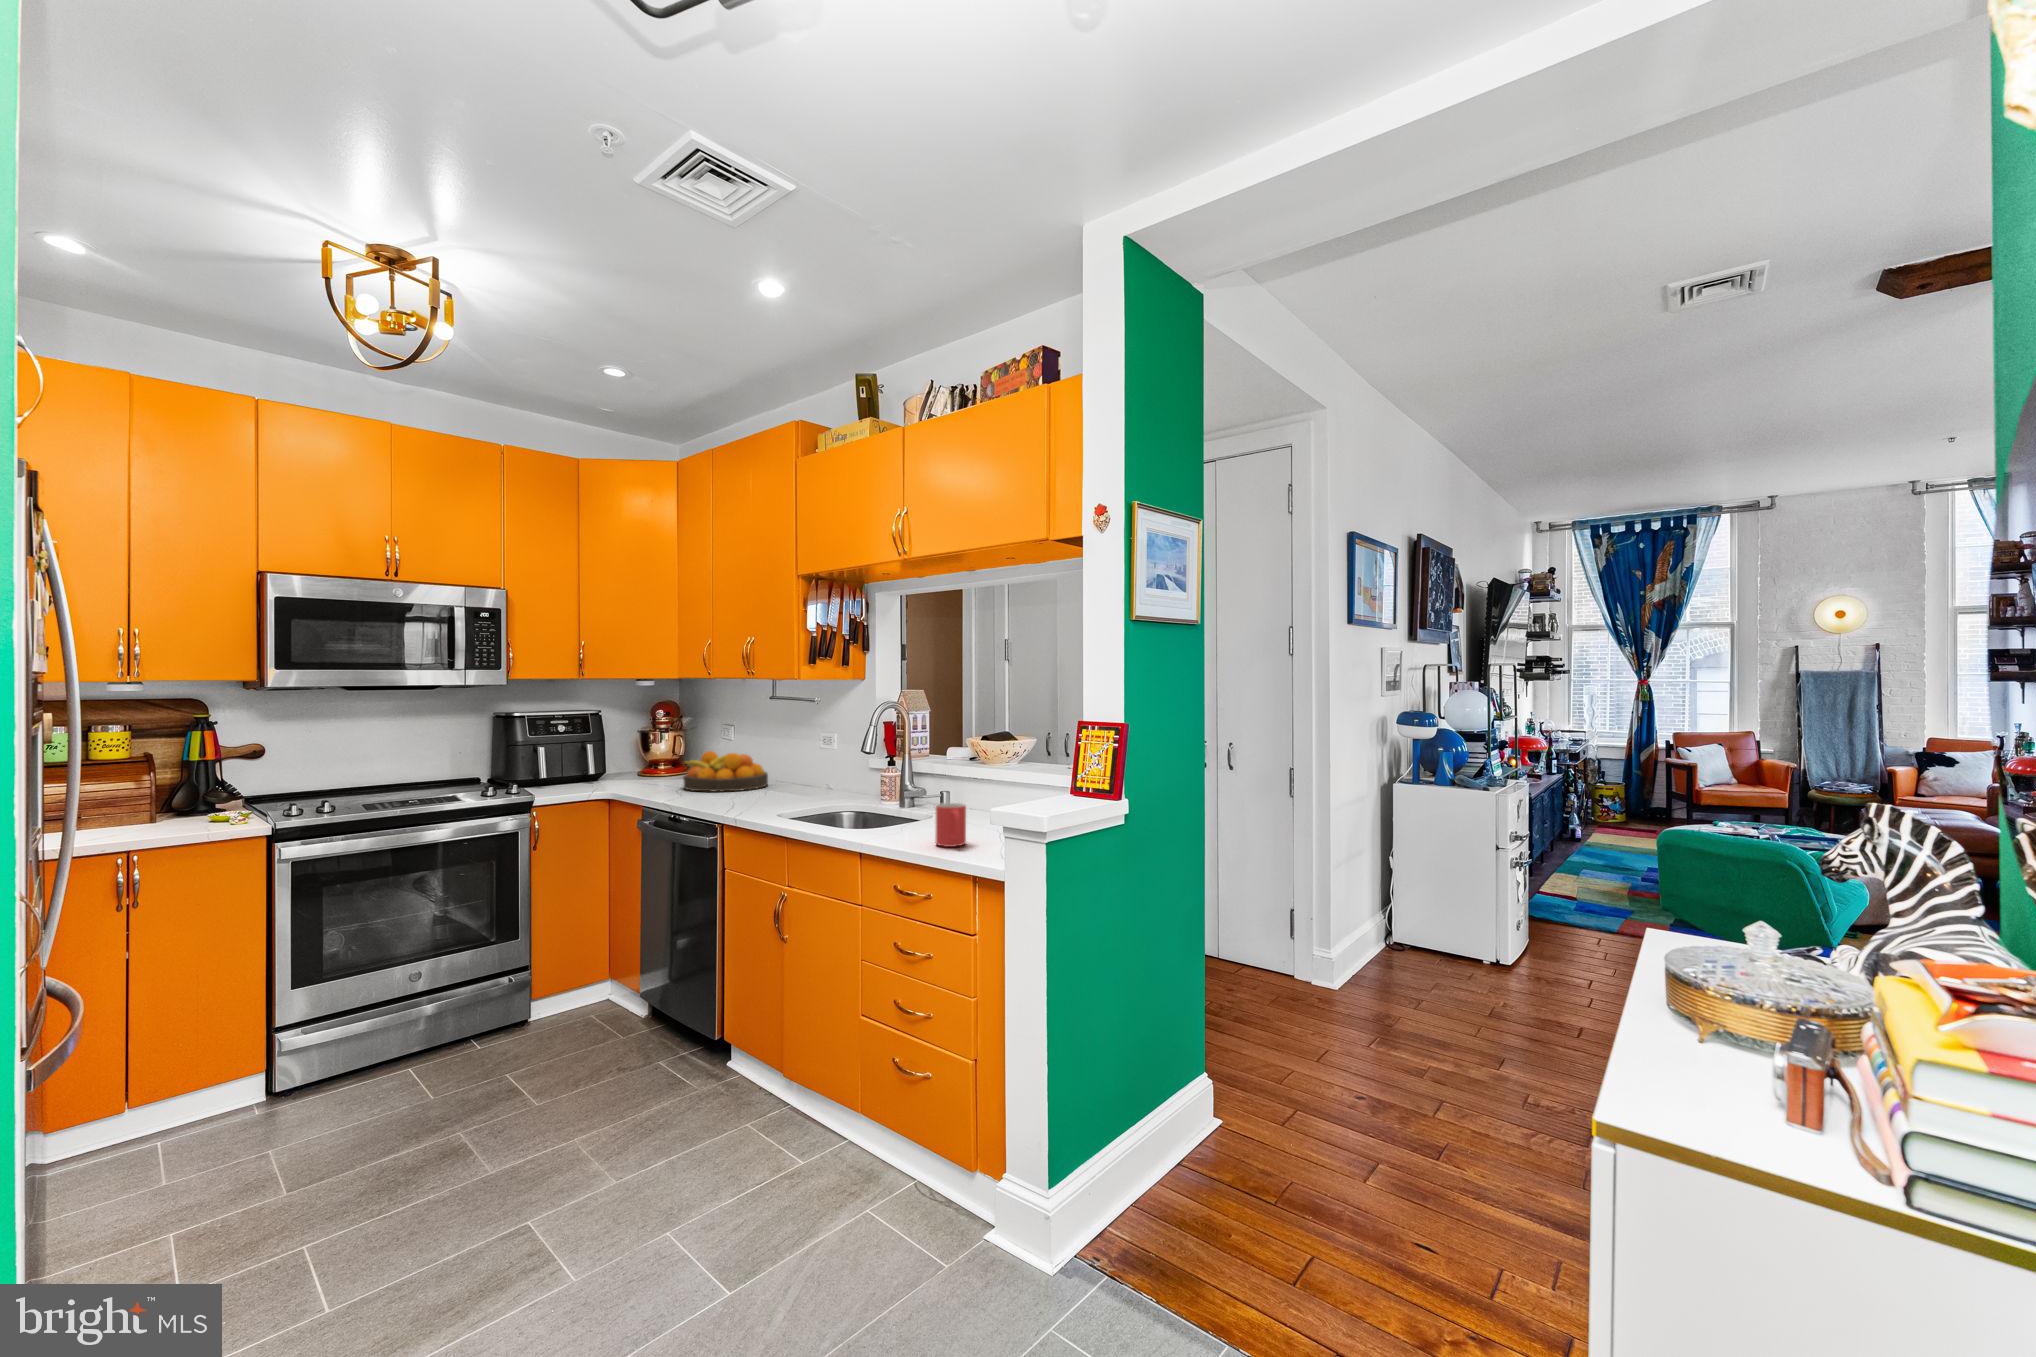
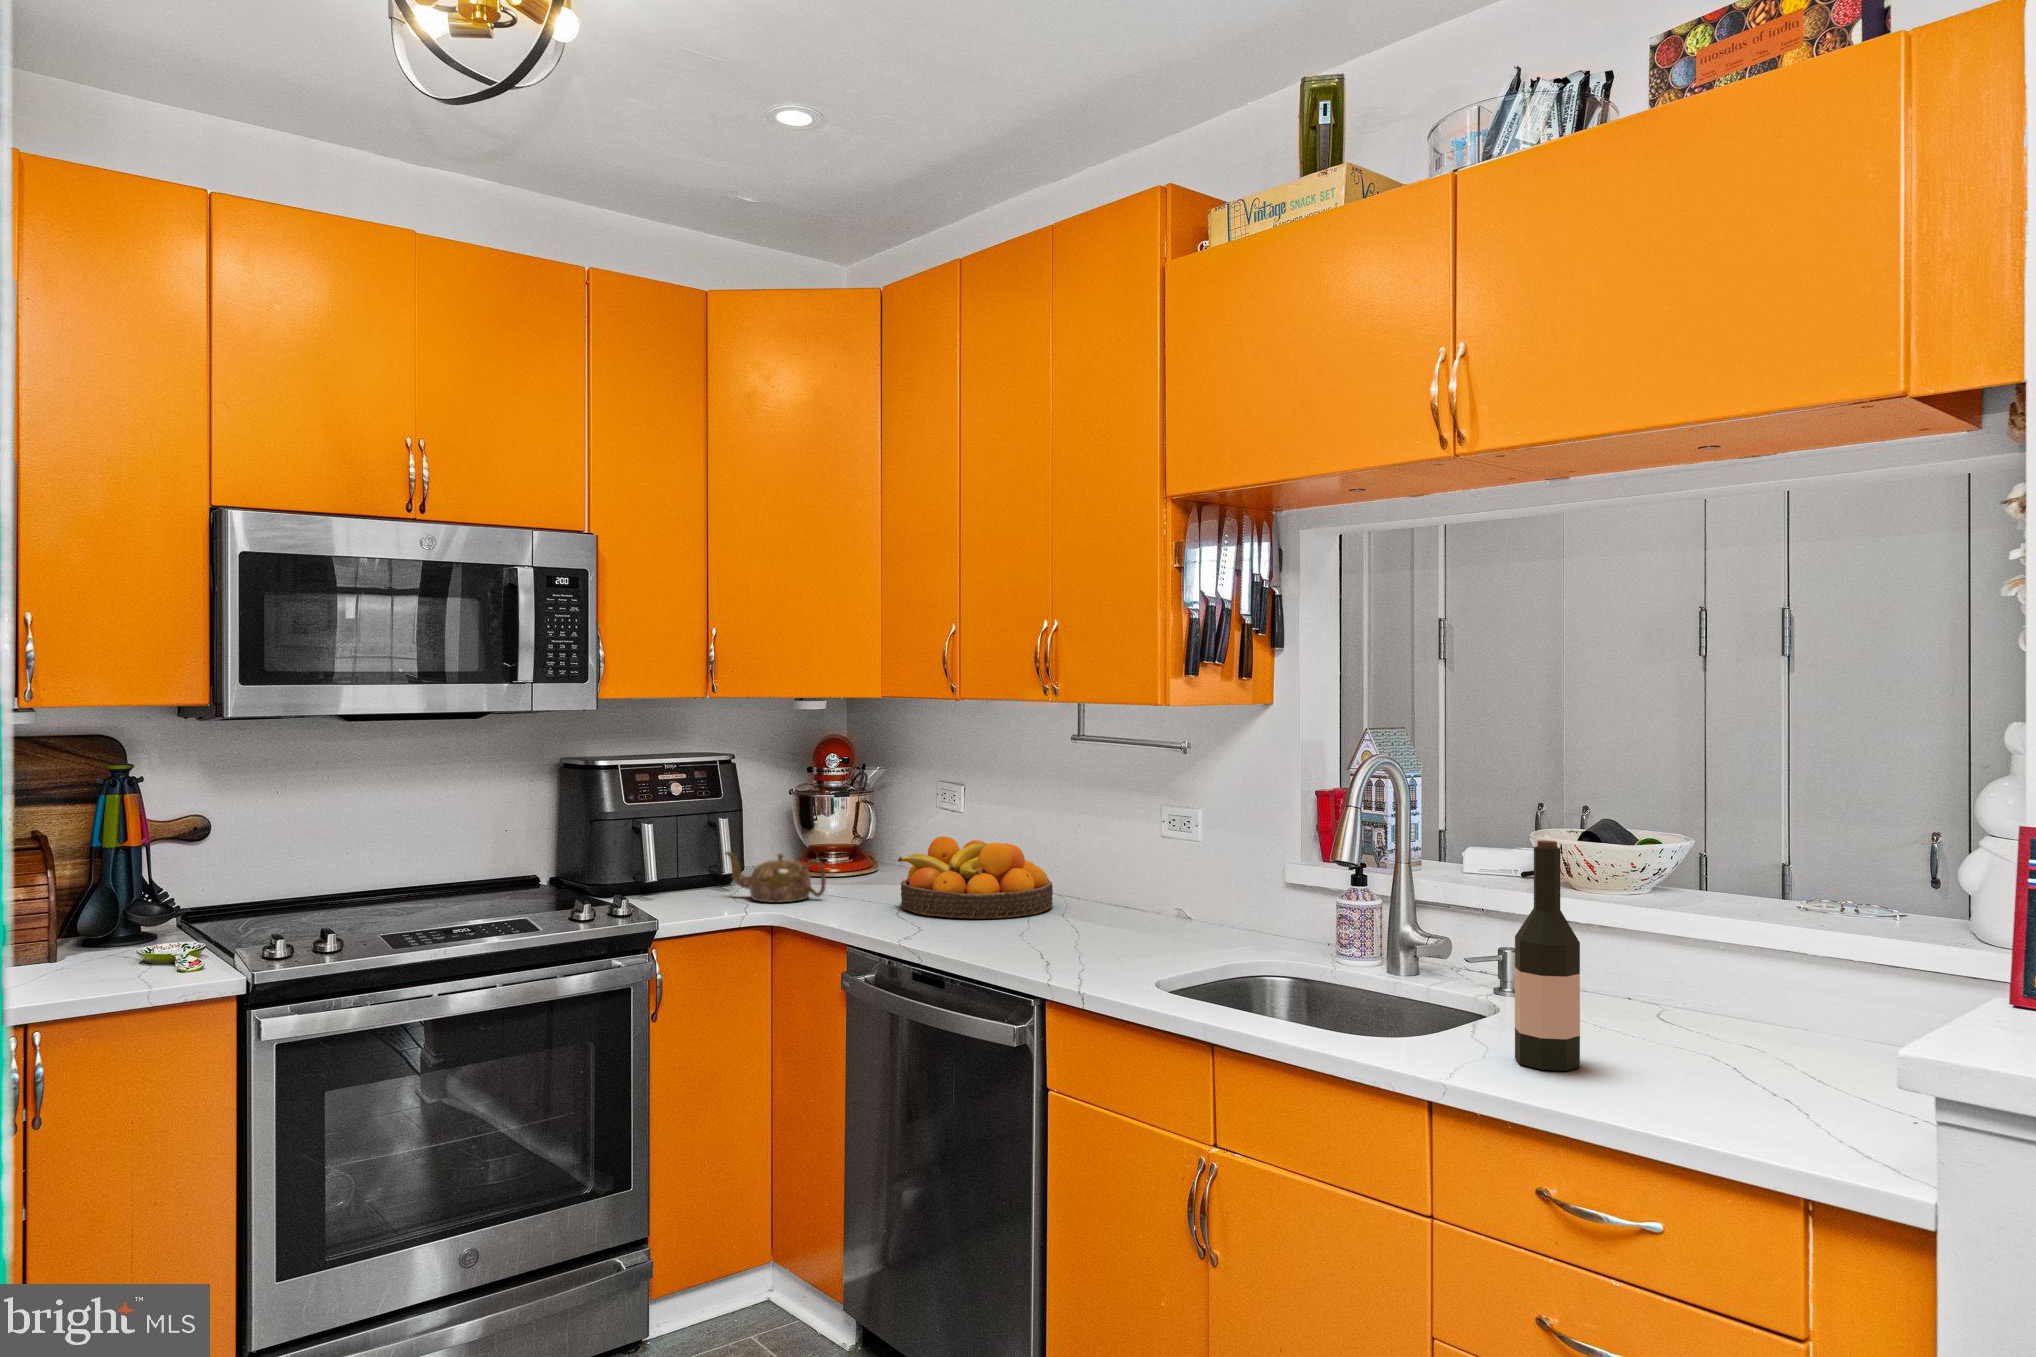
wine bottle: none [910,734,937,837] -> present [1515,840,1580,1071]
teapot: none [589,761,645,787] -> present [725,852,826,903]
mug: present [935,803,966,847] -> none [1613,1000,1695,1105]

